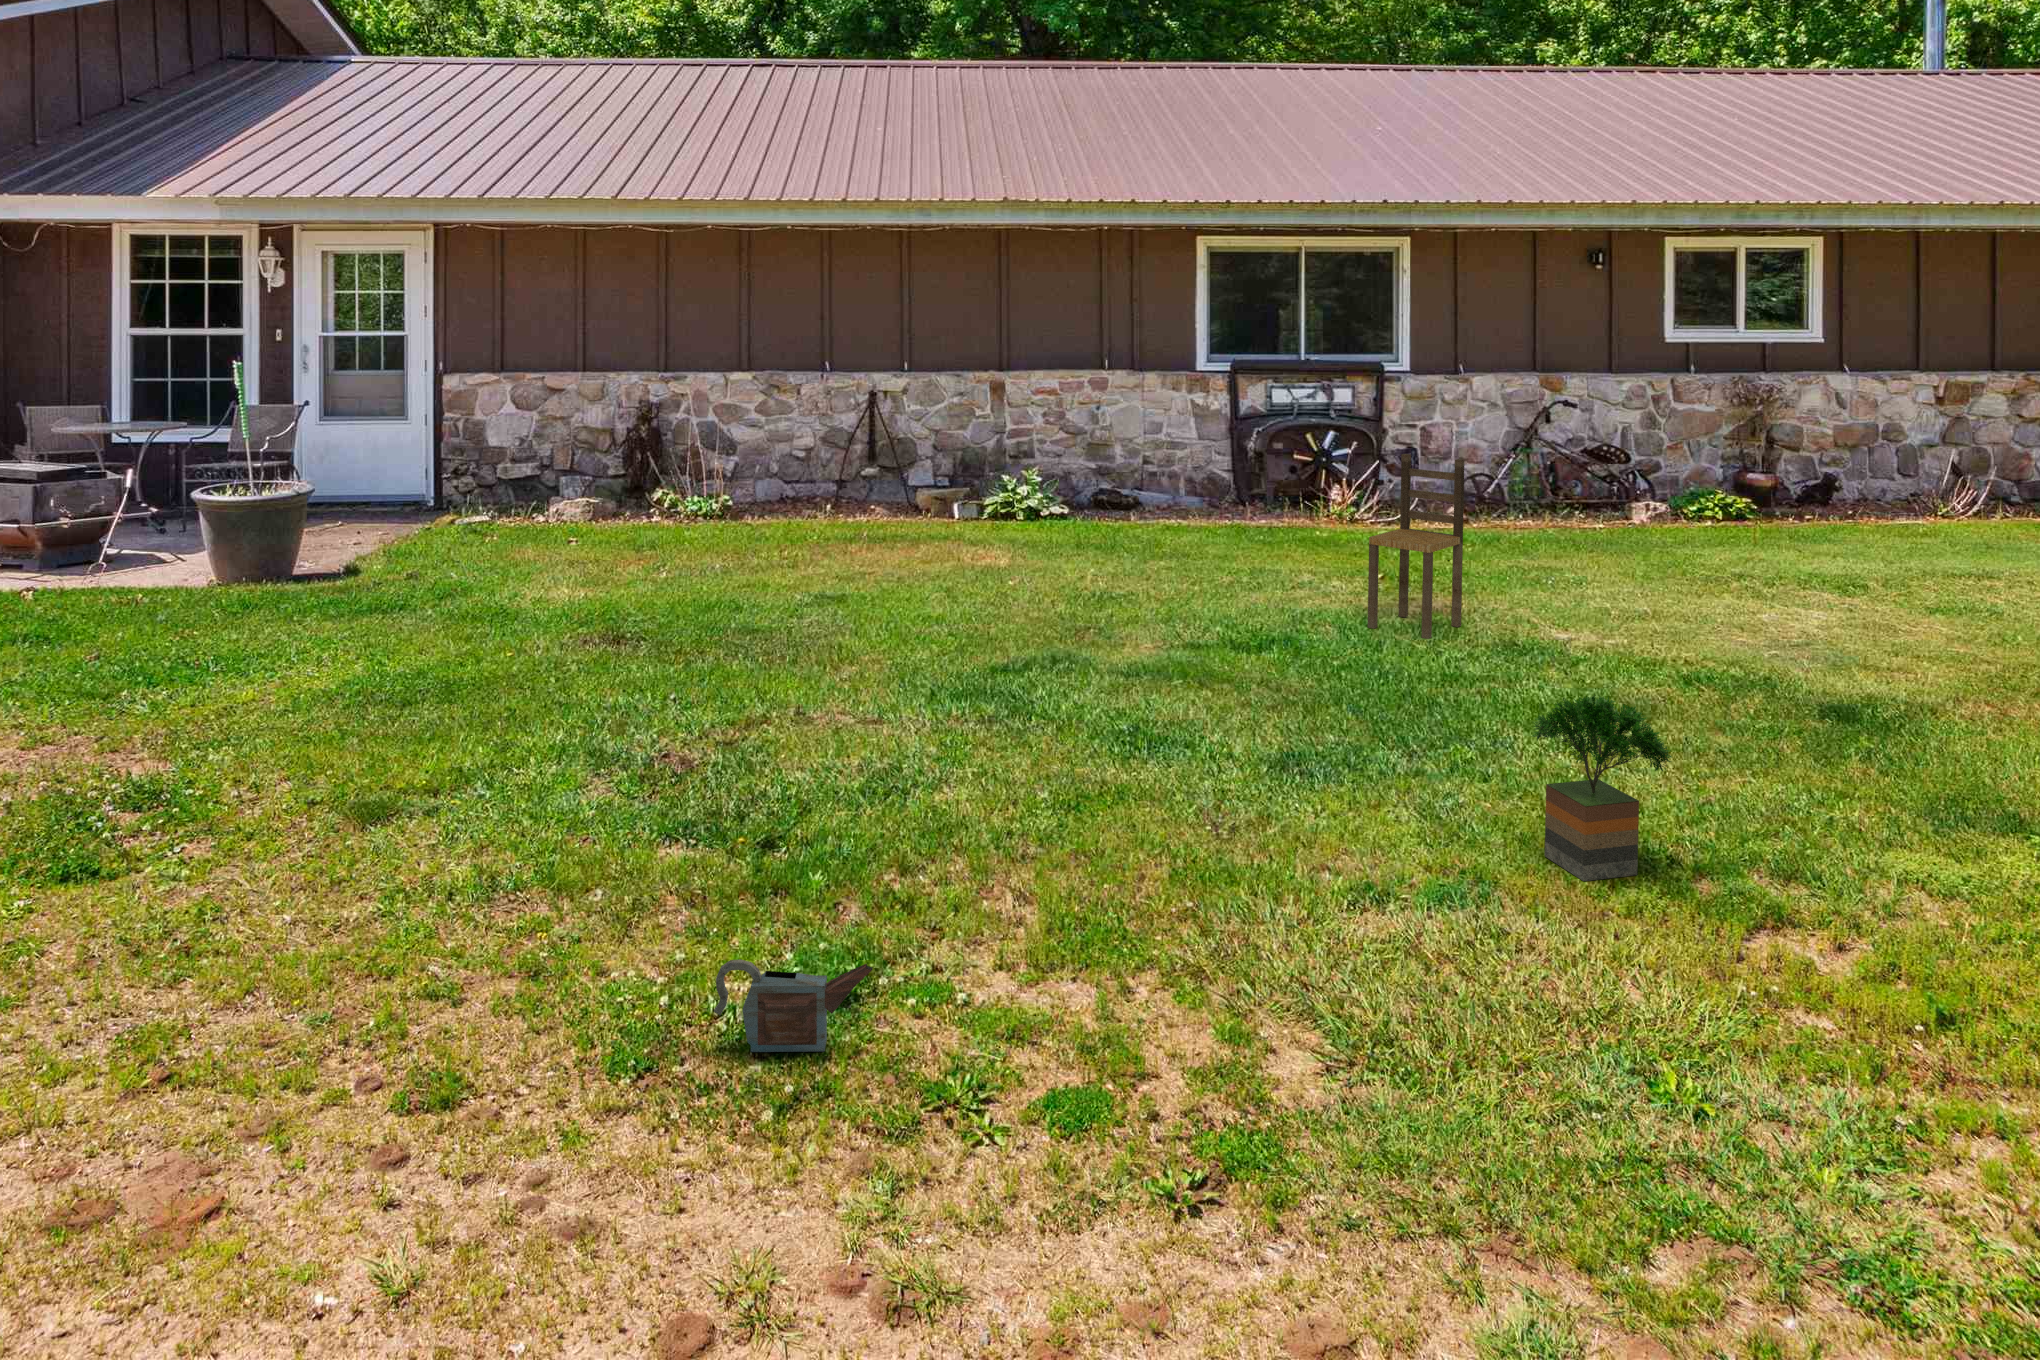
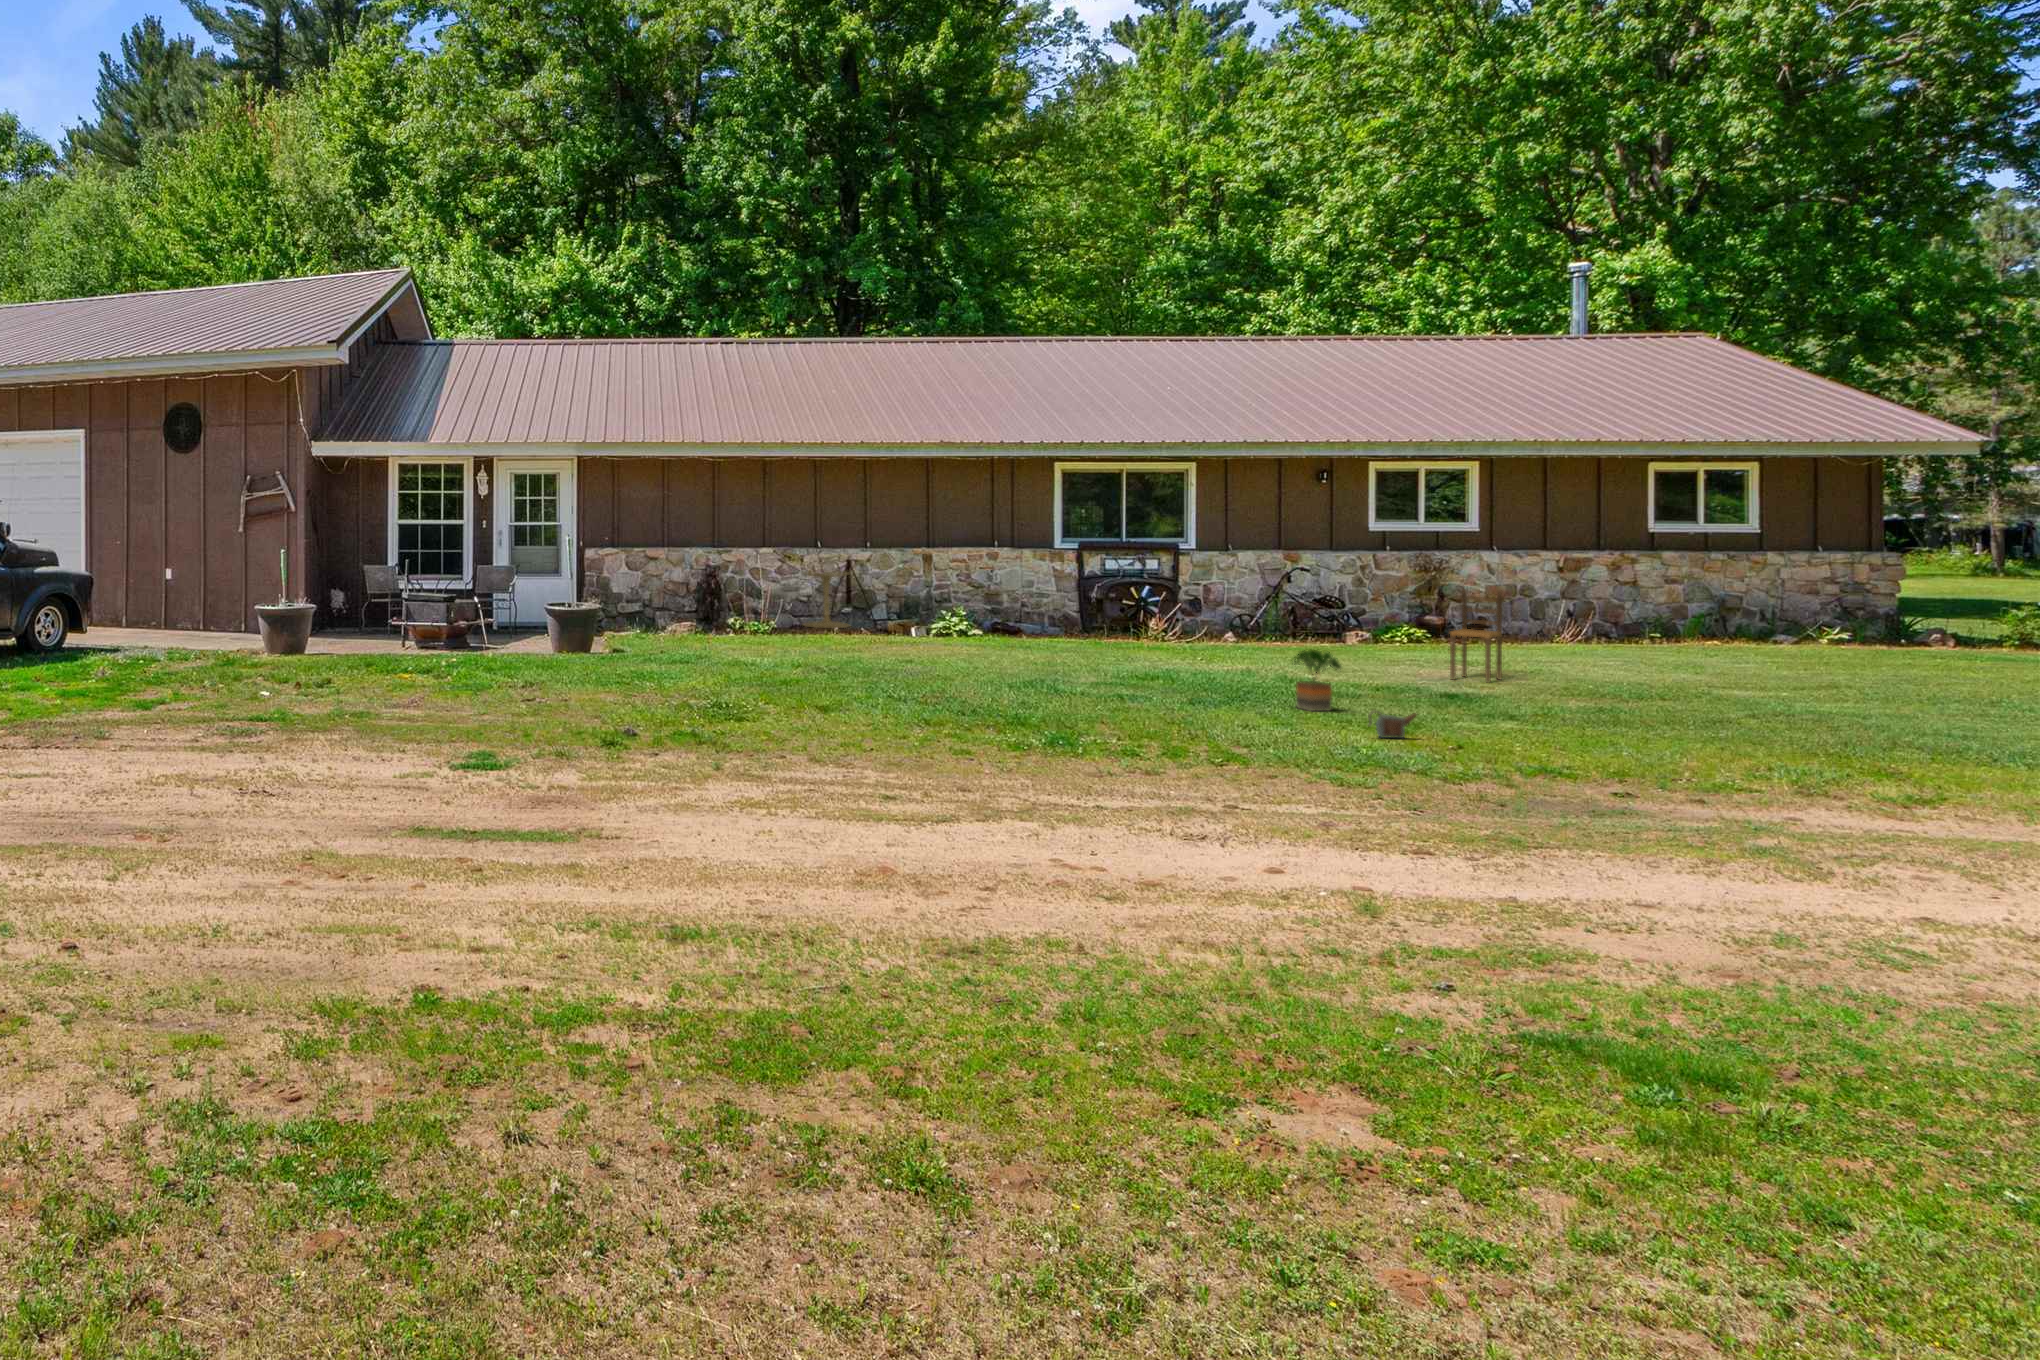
pedestal table: none [788,410,868,507] -> present [803,572,849,628]
chair: present [1368,454,1465,639] -> present [1450,589,1502,683]
watering can: present [714,960,873,1052] -> present [1368,711,1417,738]

